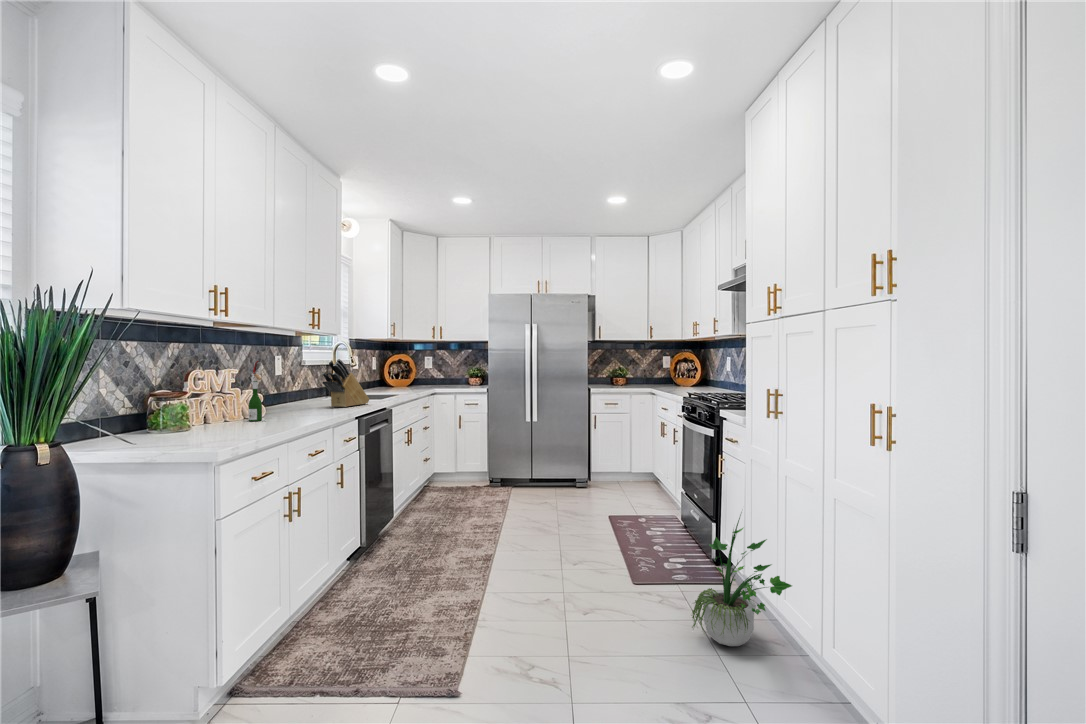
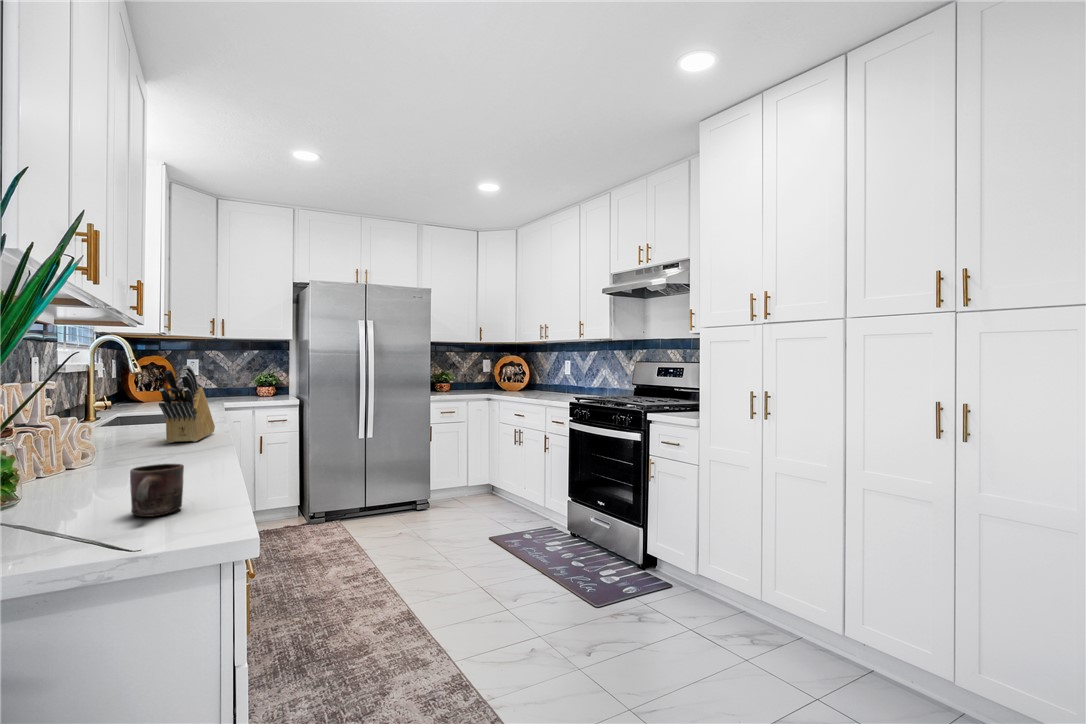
wine bottle: present [248,361,266,421] -> none [105,372,145,483]
mug: none [201,408,236,434] -> present [130,464,184,517]
potted plant: present [692,515,792,646] -> none [694,503,806,638]

